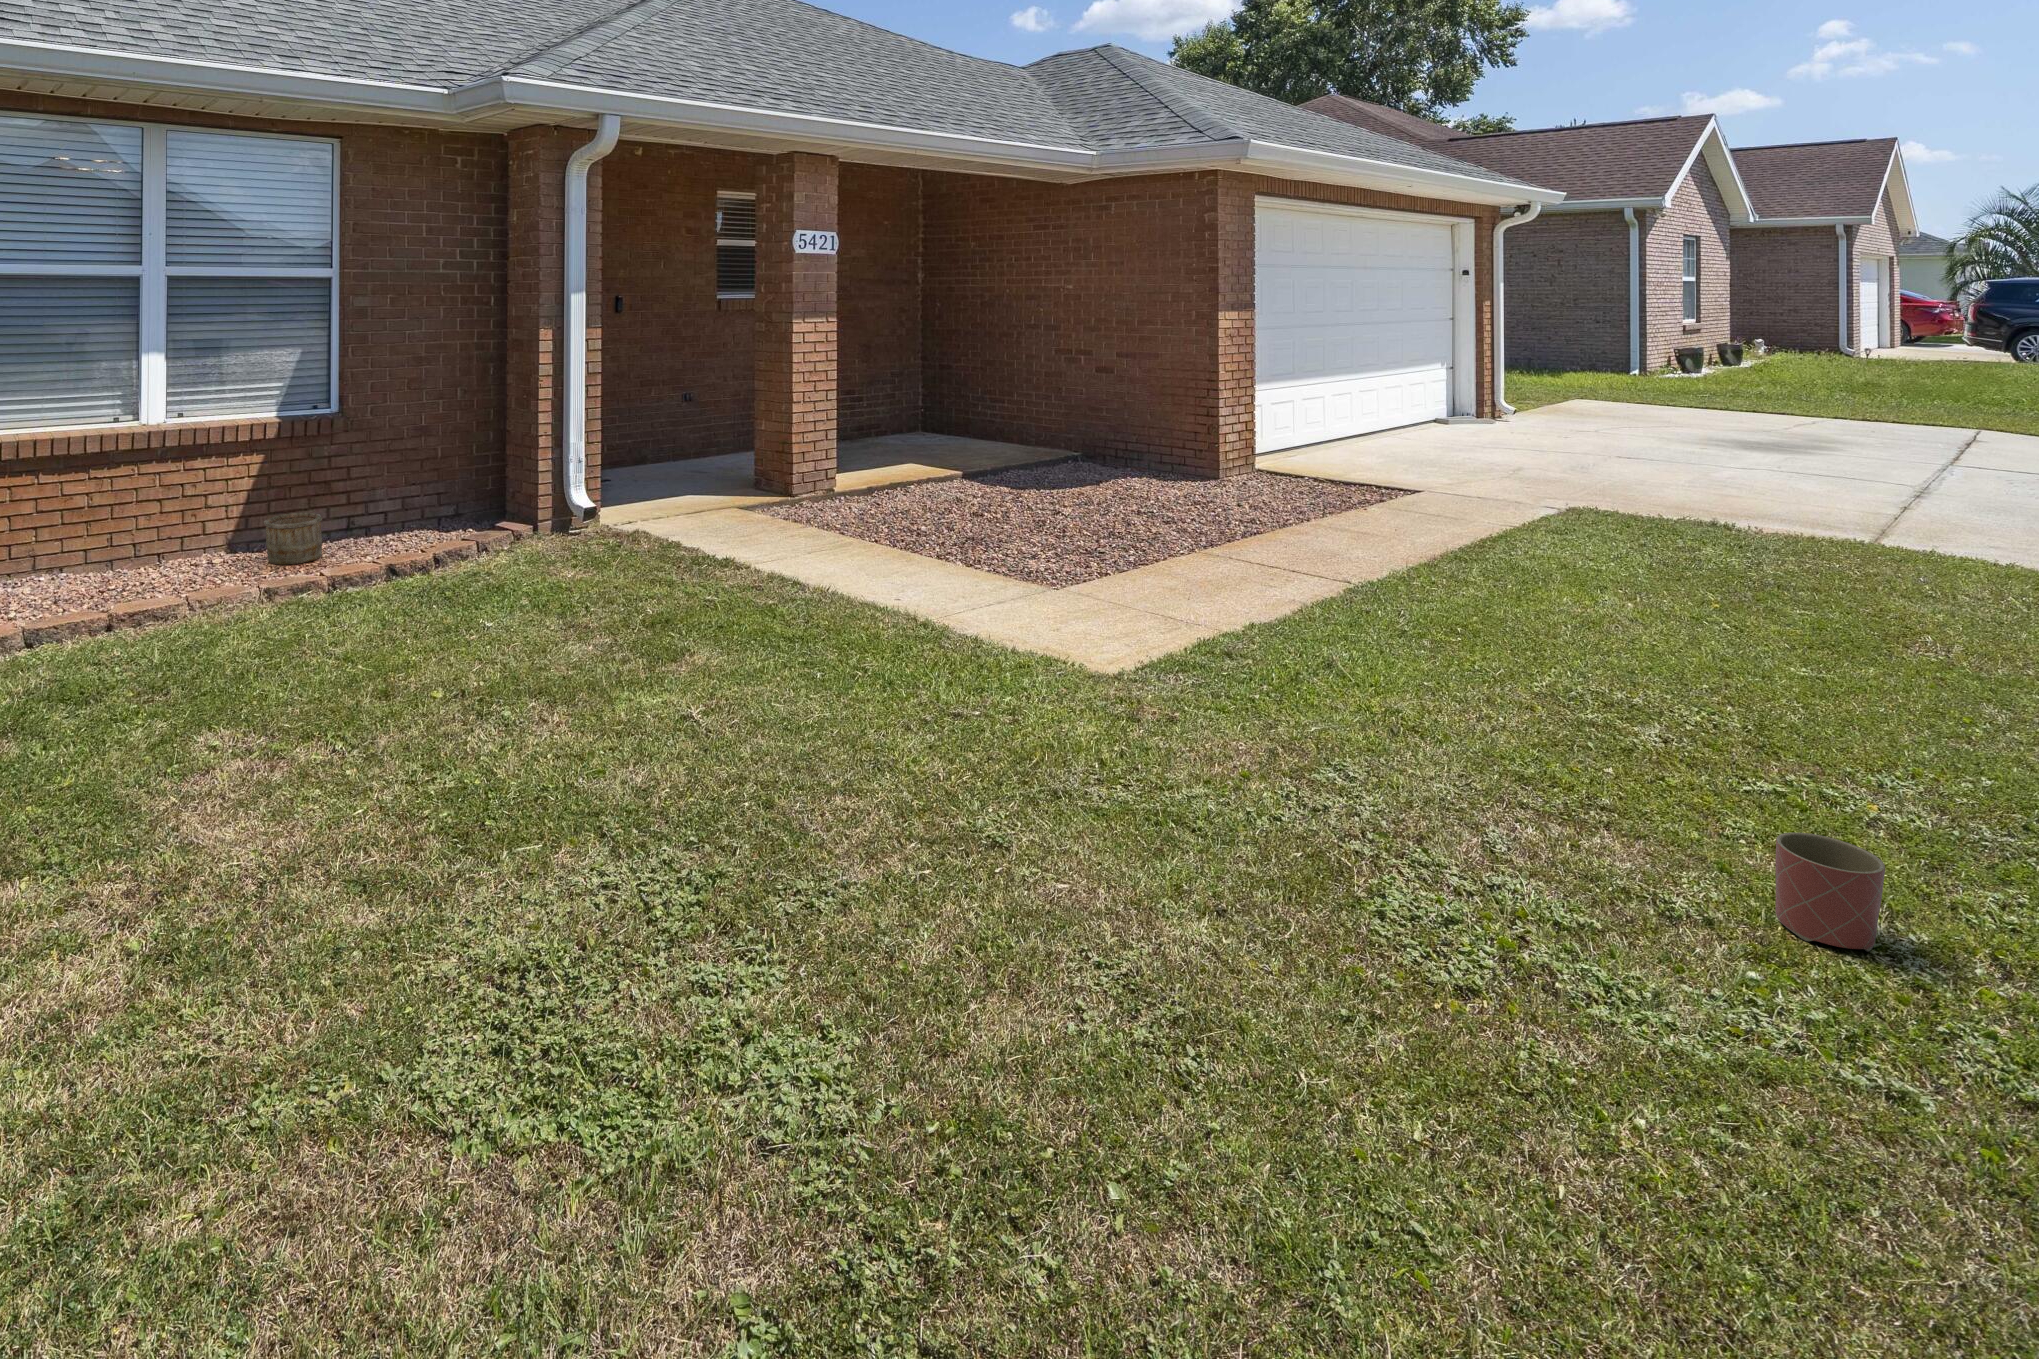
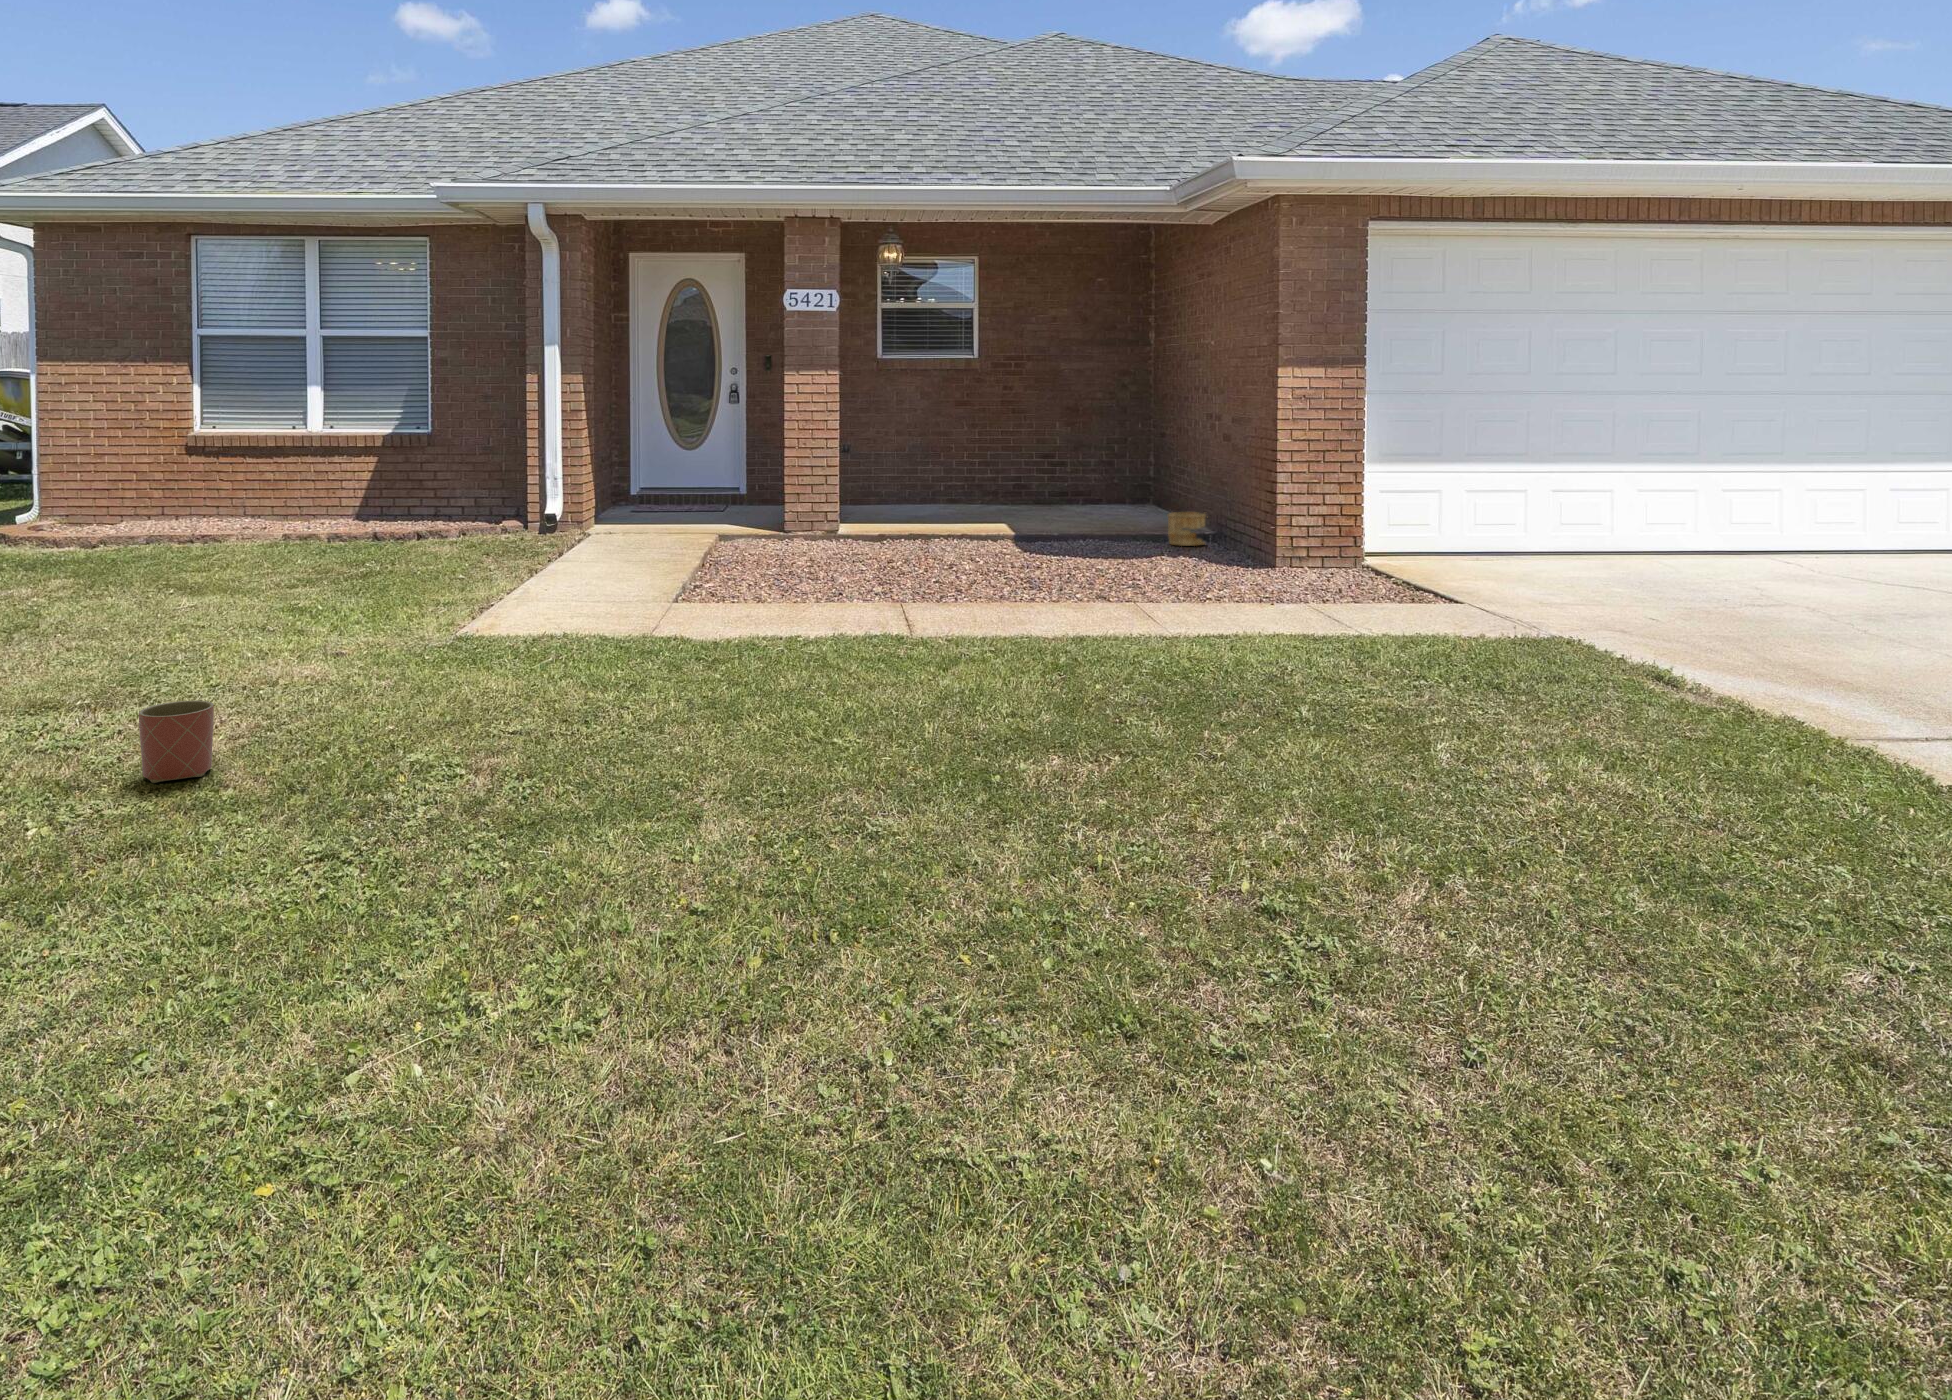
wooden bucket: present [263,513,322,565] -> present [1167,512,1205,546]

